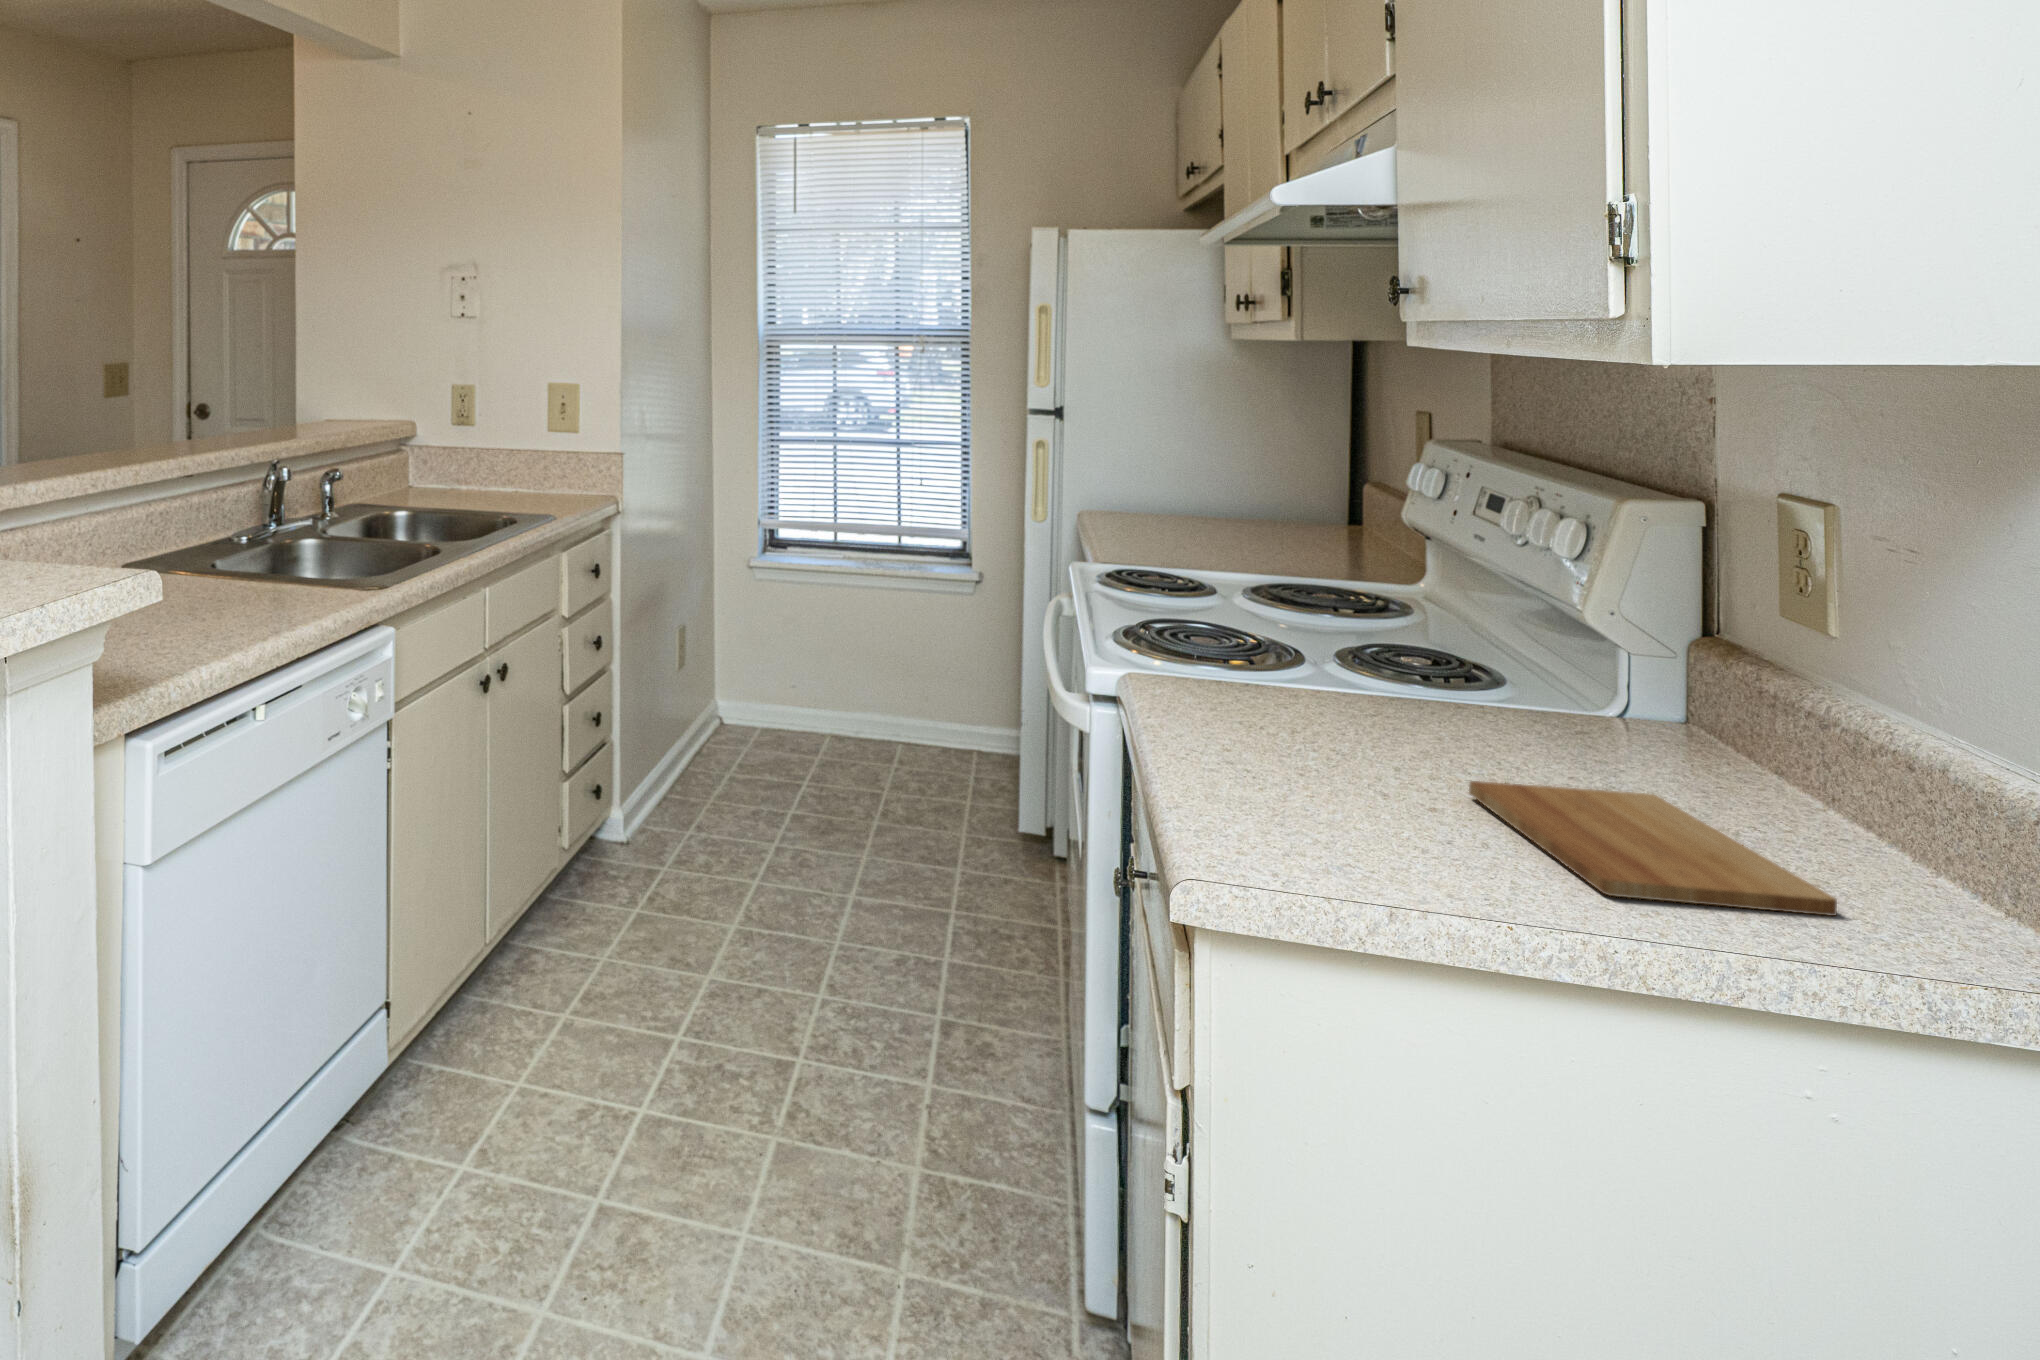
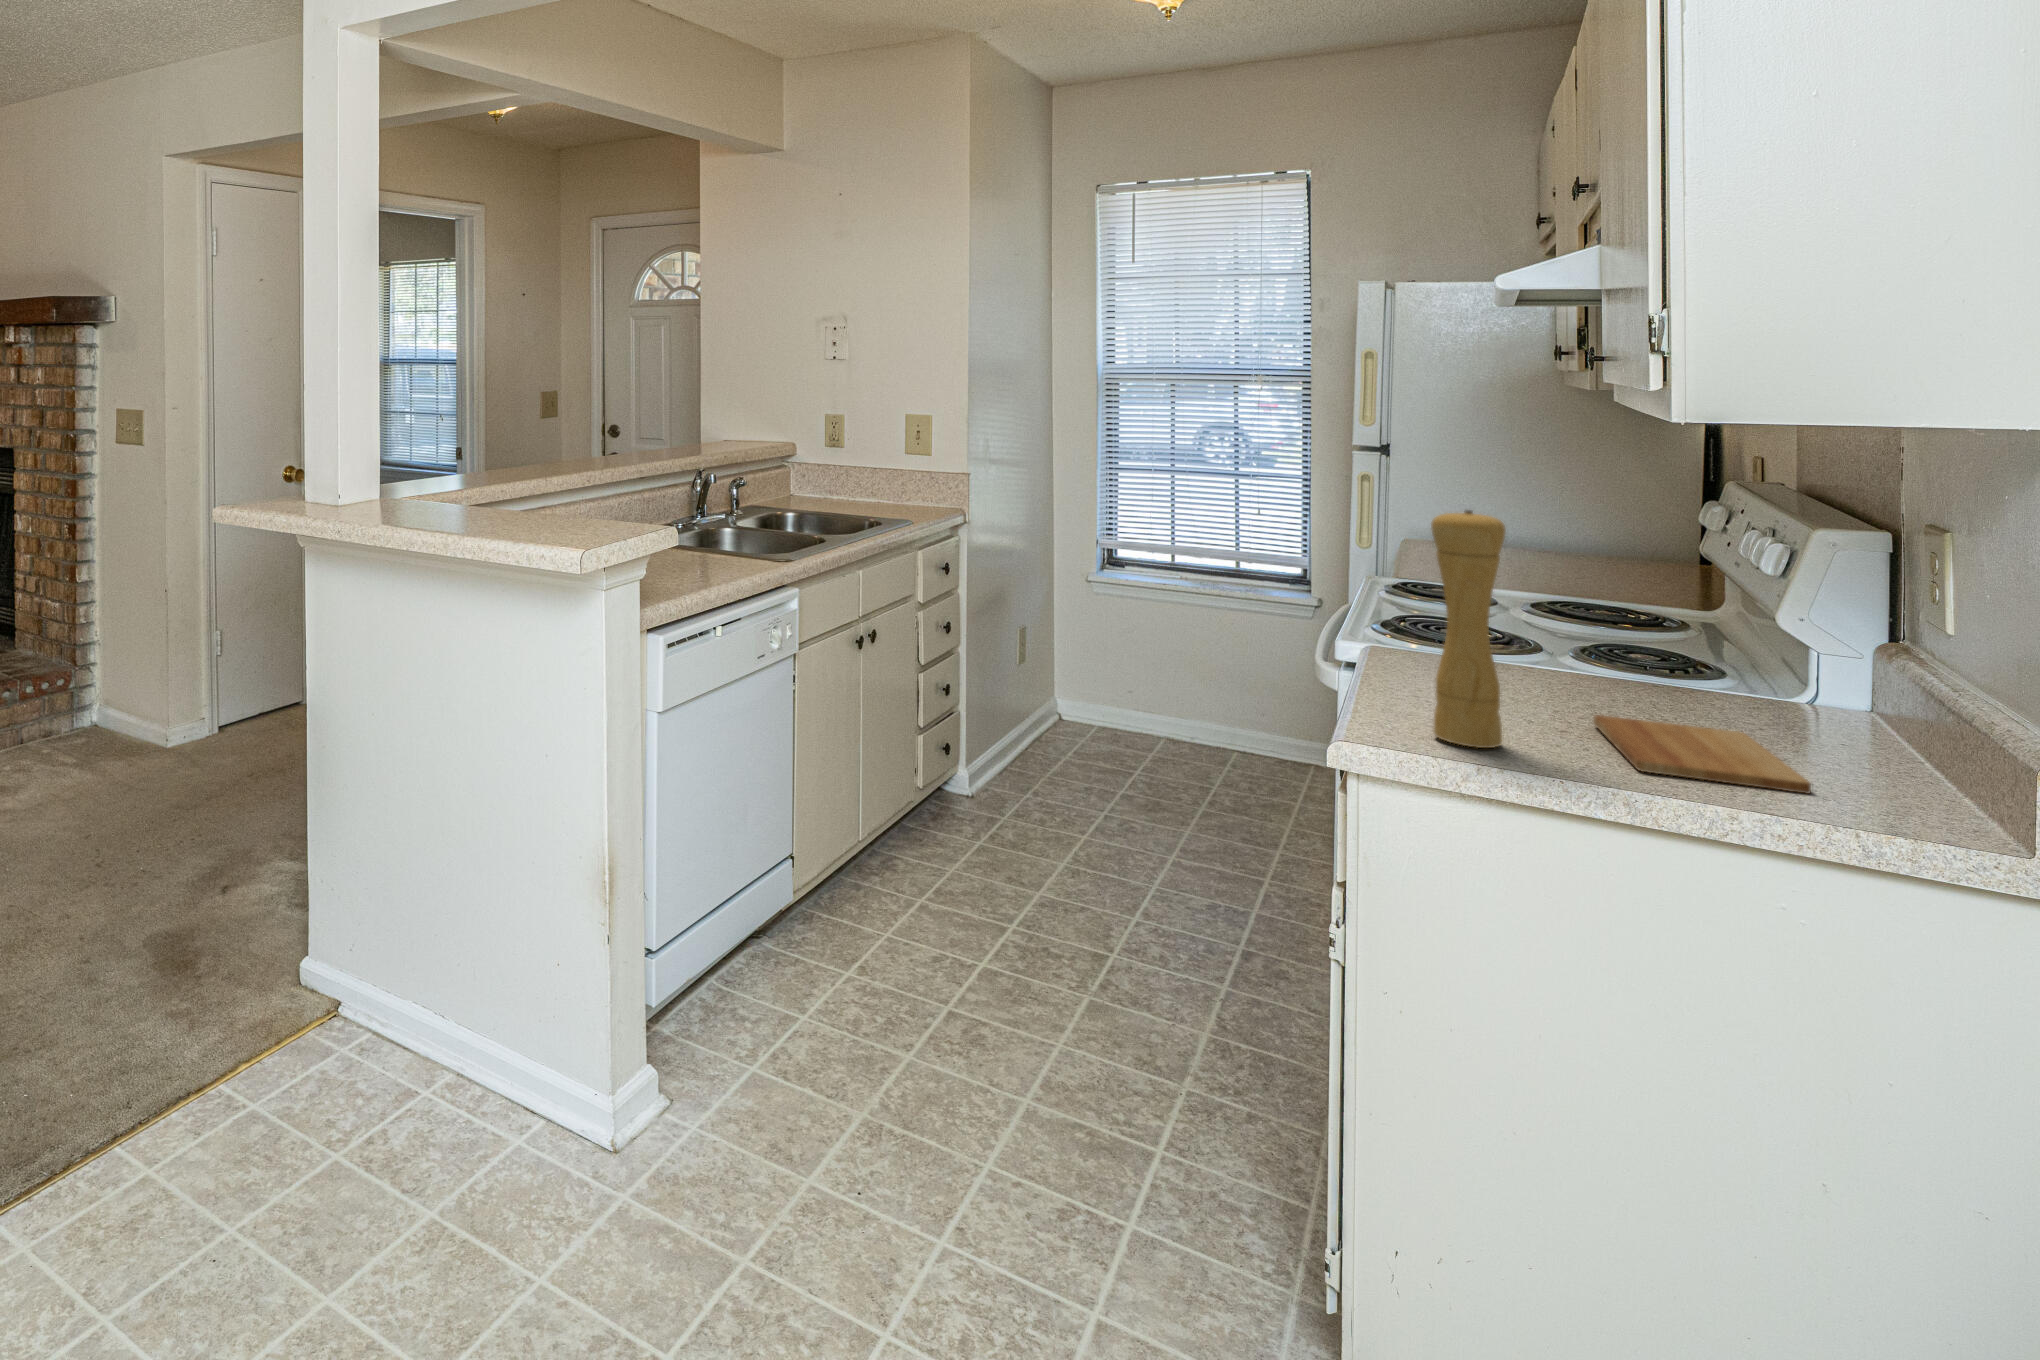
pepper mill: none [1302,500,1409,869] -> present [1431,510,1506,748]

